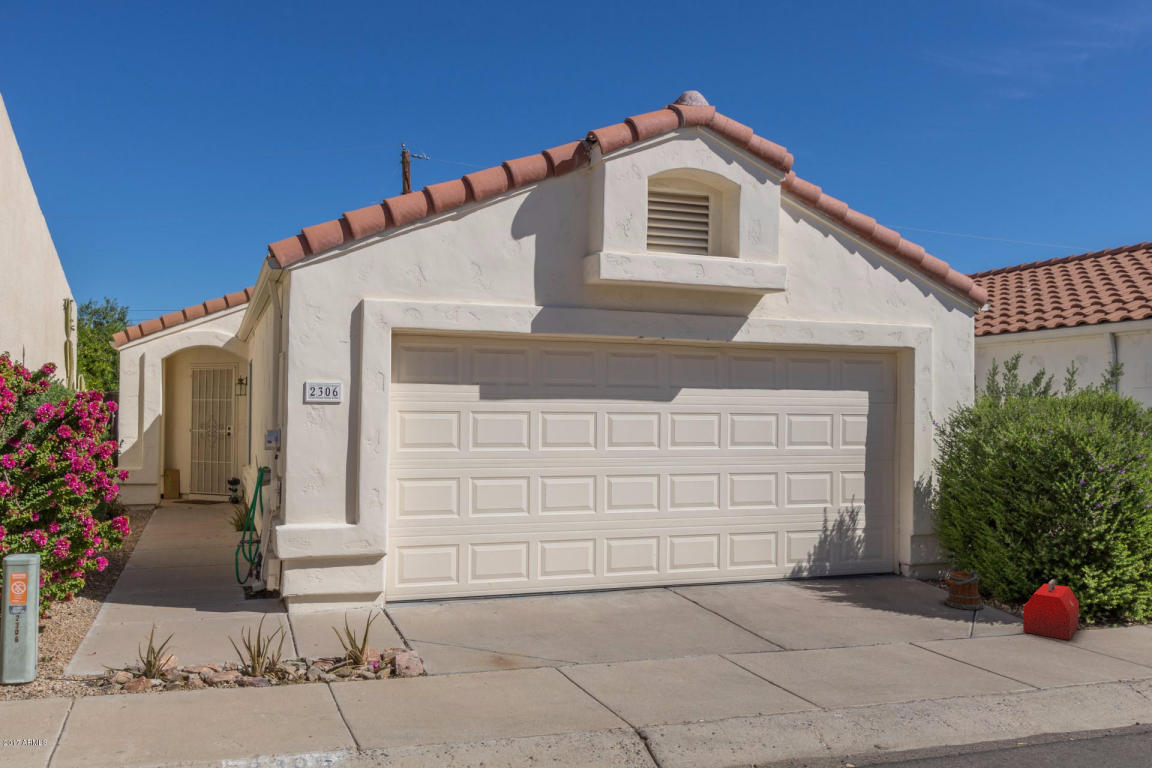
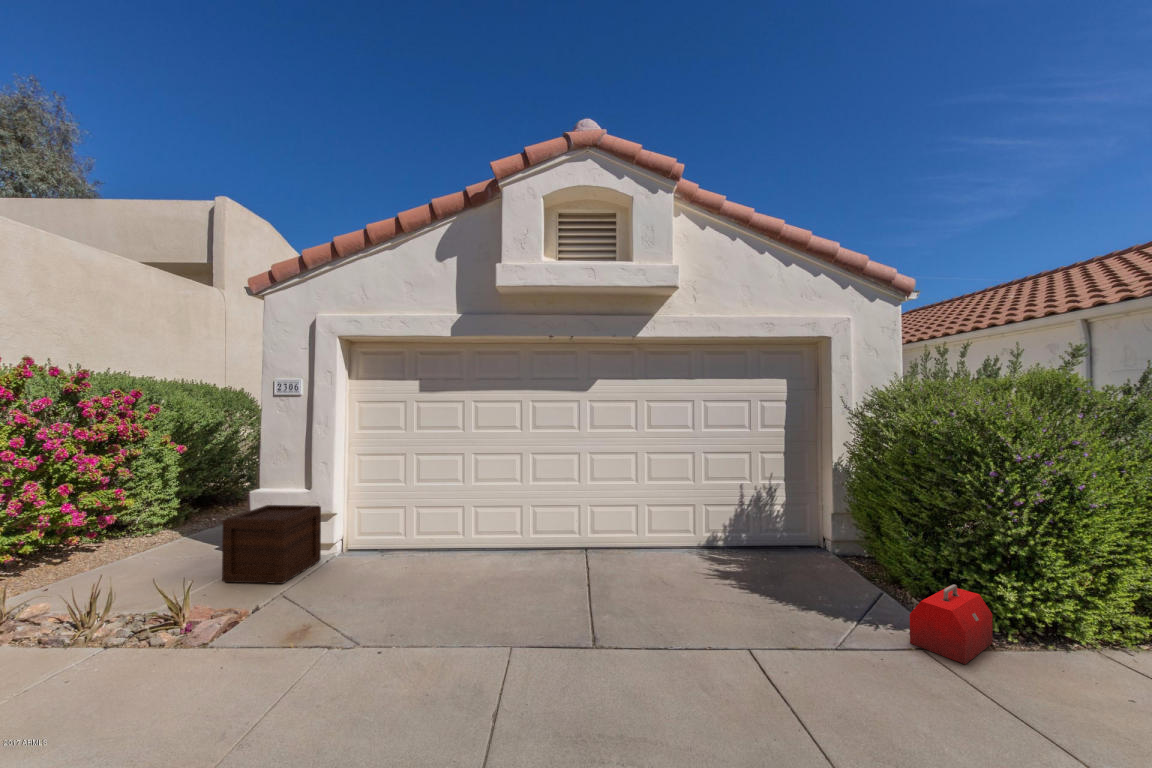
wooden crate: none [293,546,379,644] -> present [222,505,321,584]
bucket: present [944,565,984,610] -> none [842,552,886,603]

